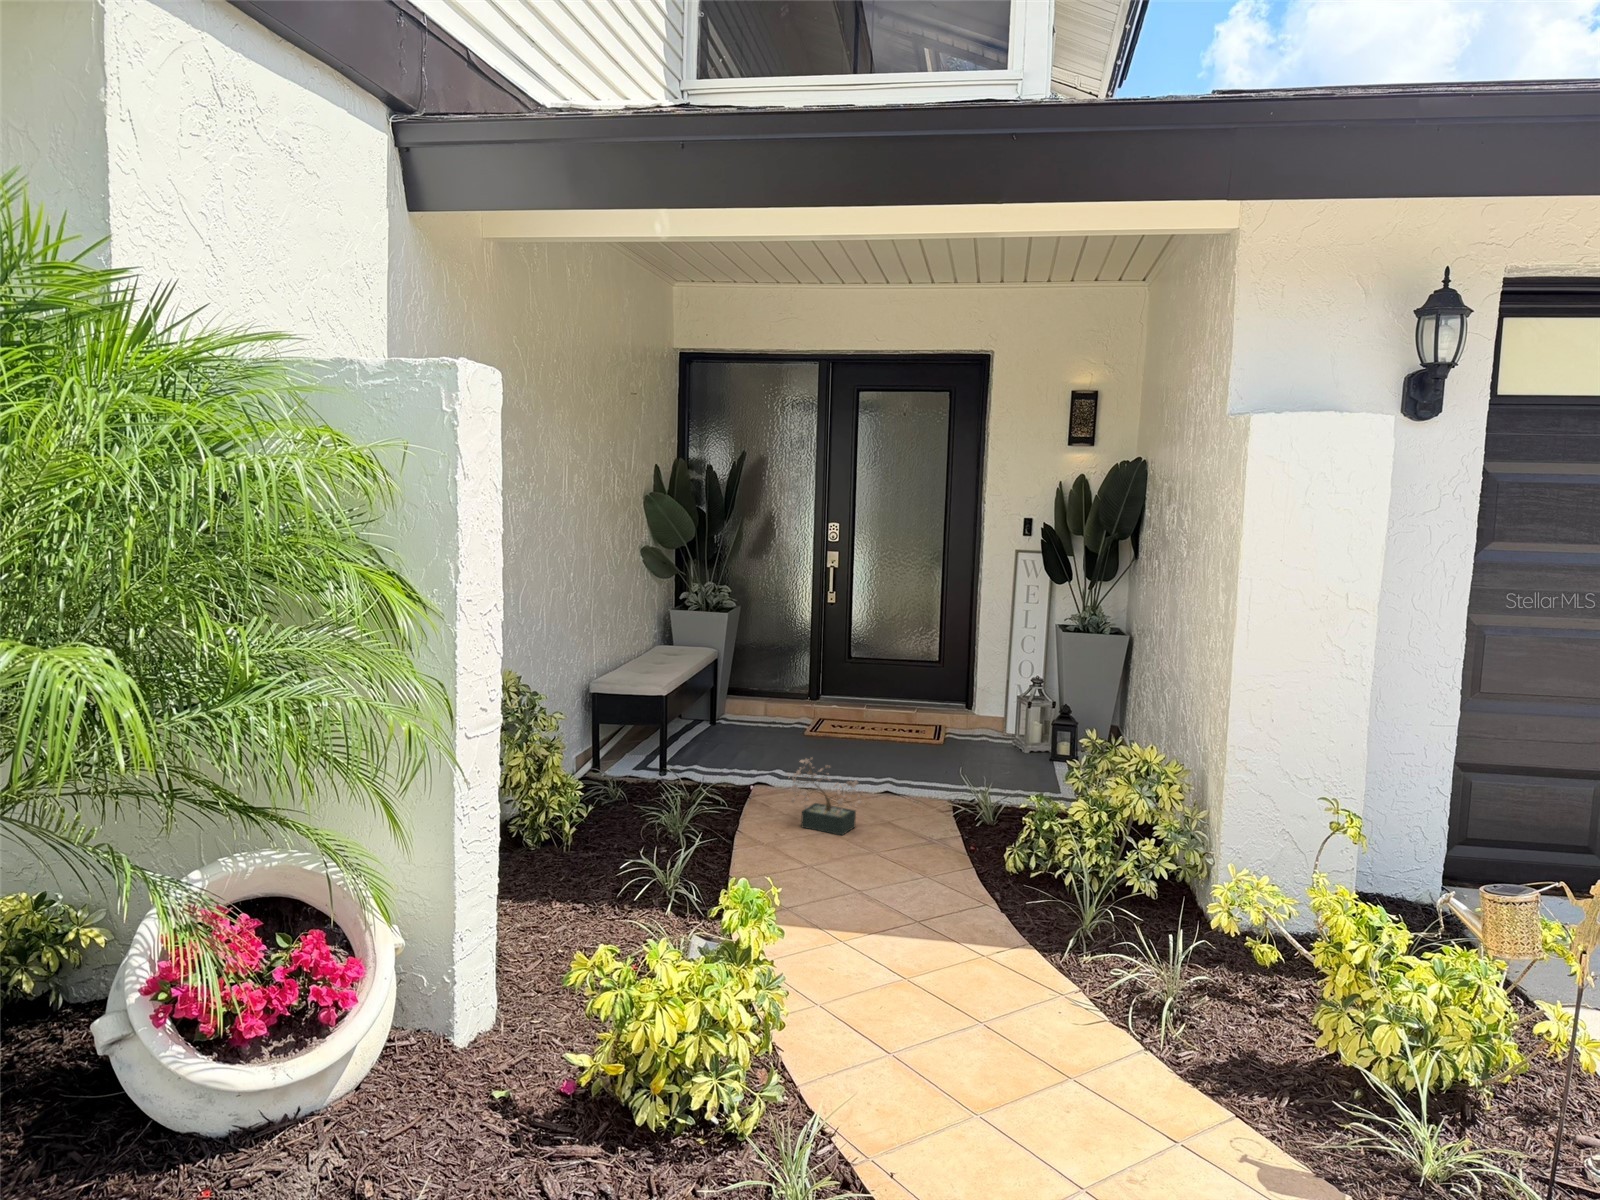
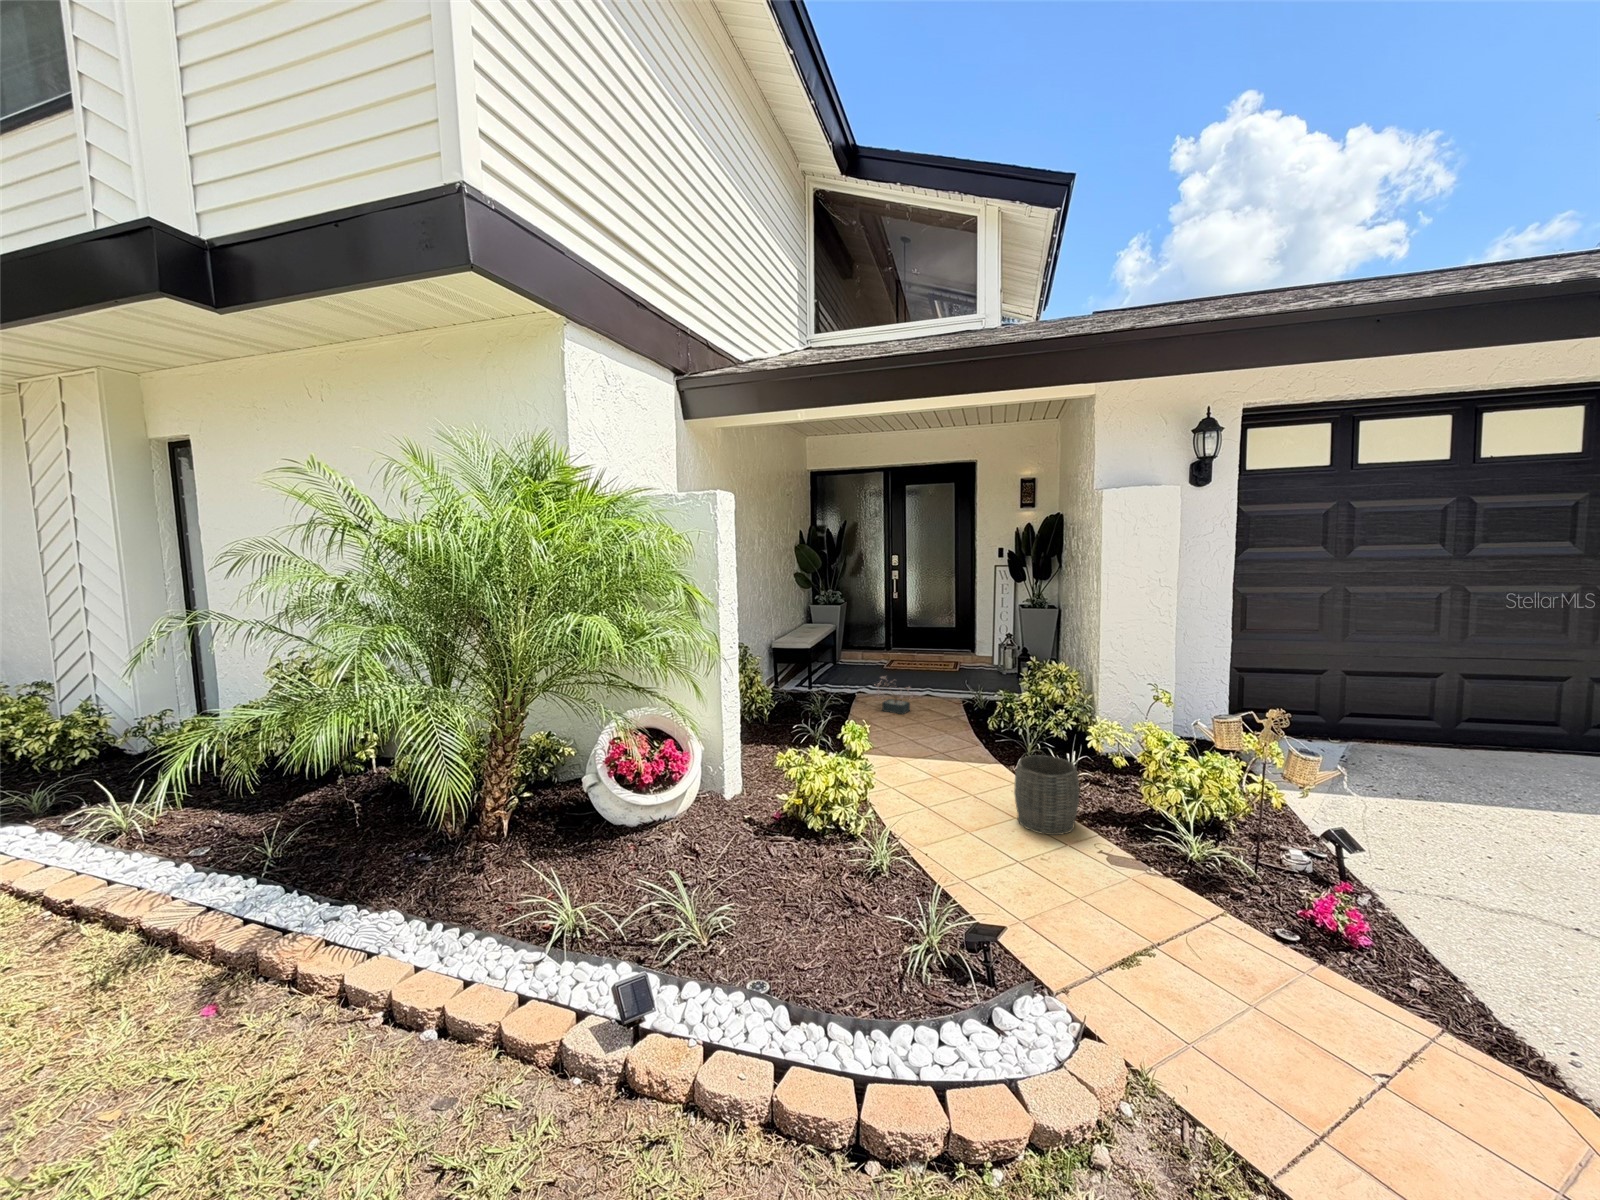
woven basket: none [1071,949,1201,1122] -> present [1014,755,1079,835]

